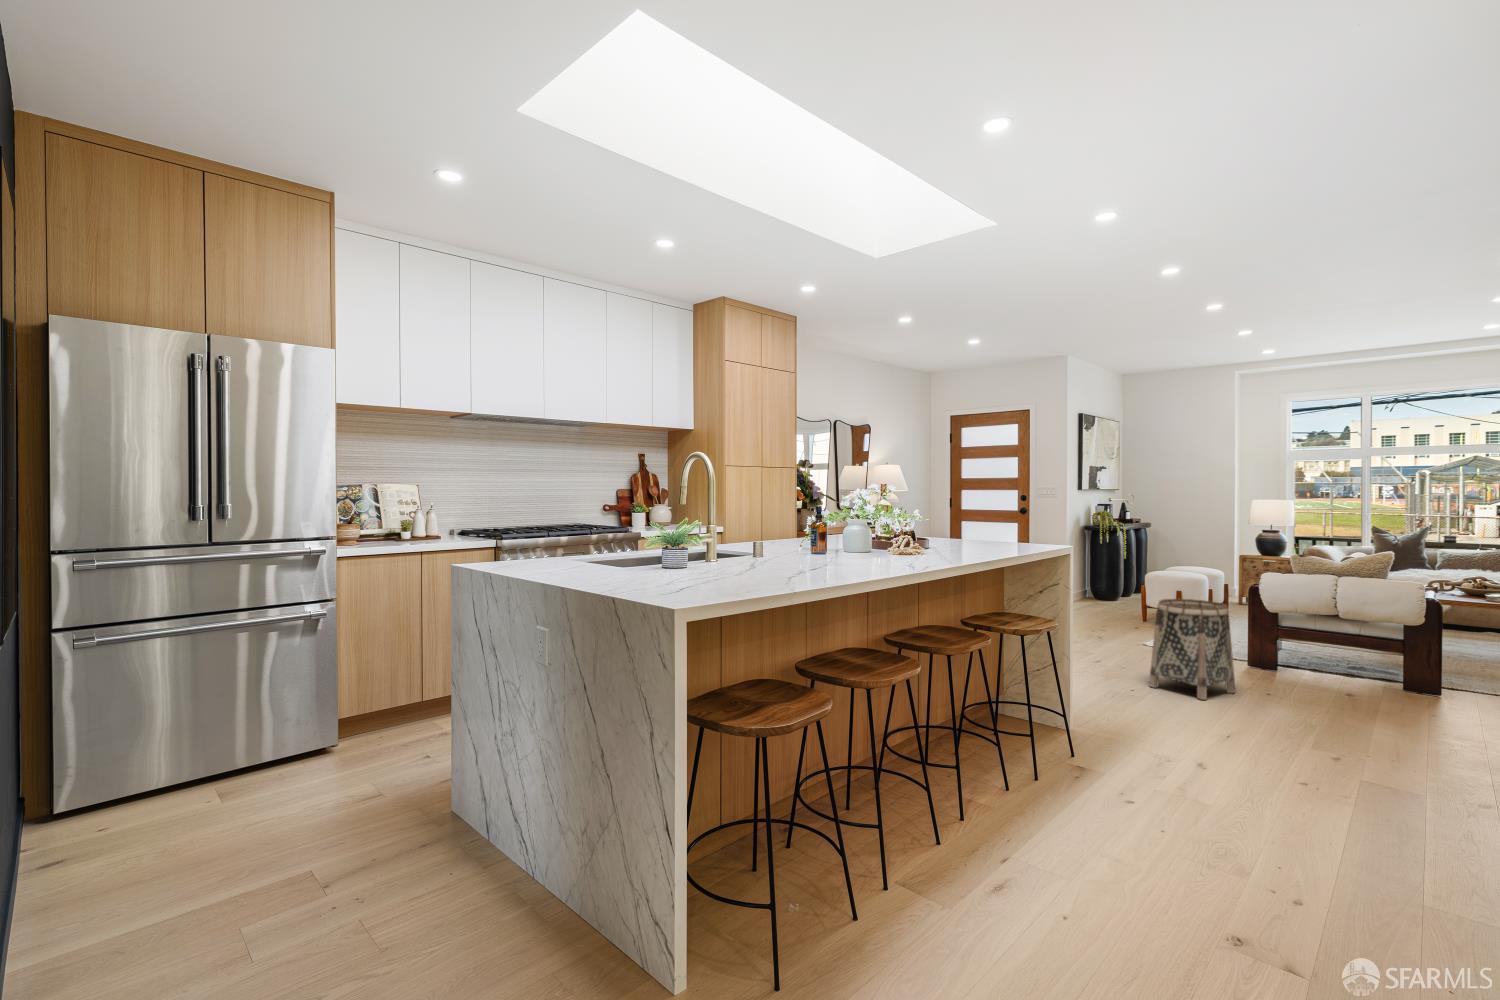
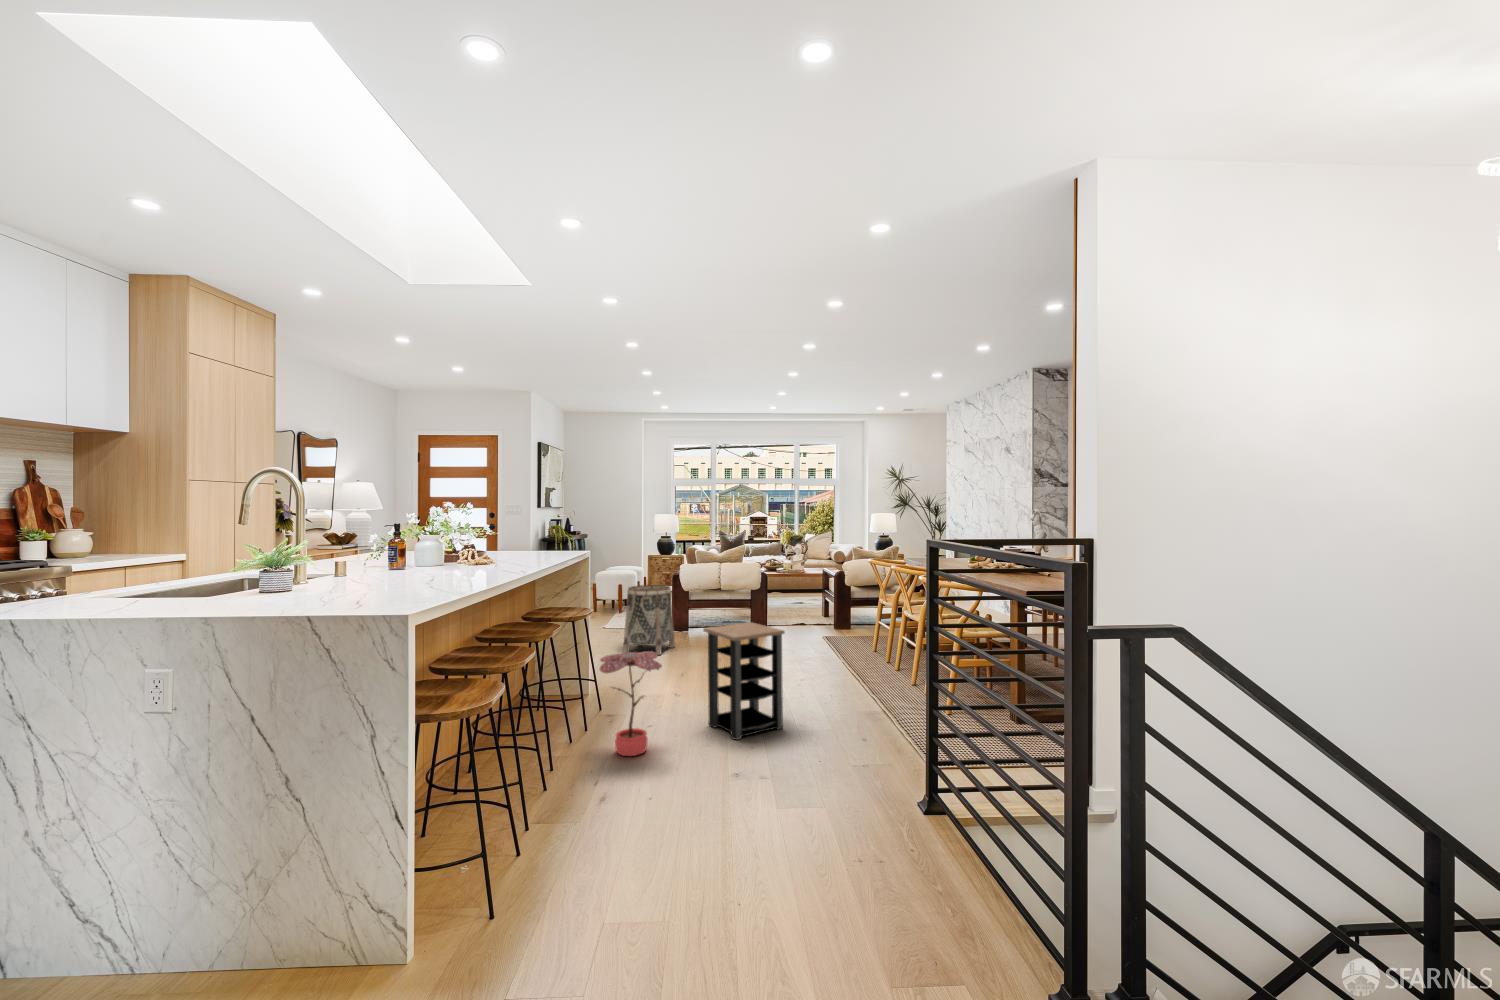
side table: none [1217,679,1375,877] -> present [704,622,785,740]
potted plant: none [1030,690,1126,834] -> present [600,651,662,756]

